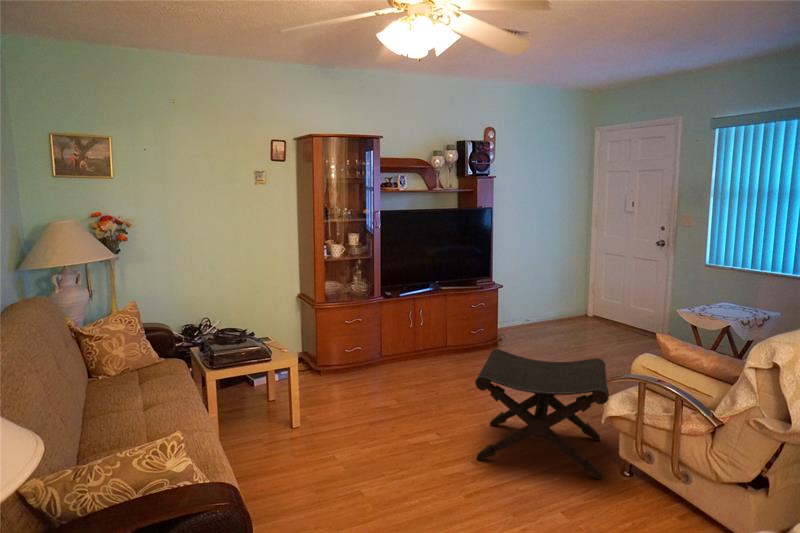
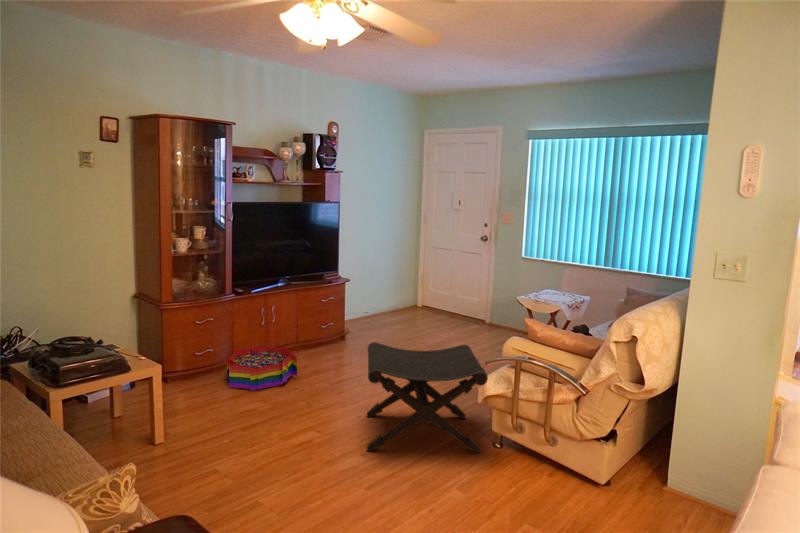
storage bin: none [371,347,436,388] -> present [226,346,297,391]

